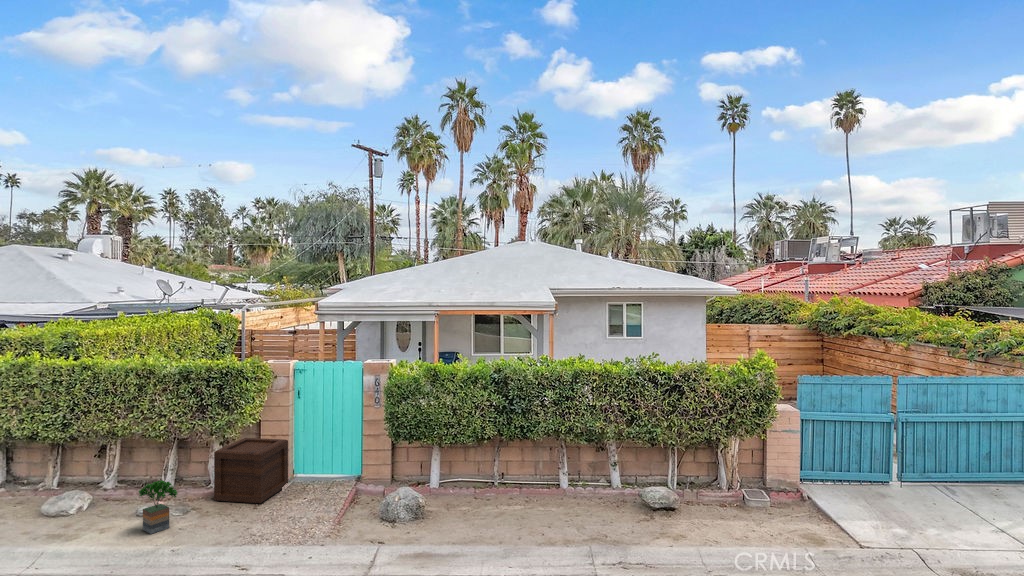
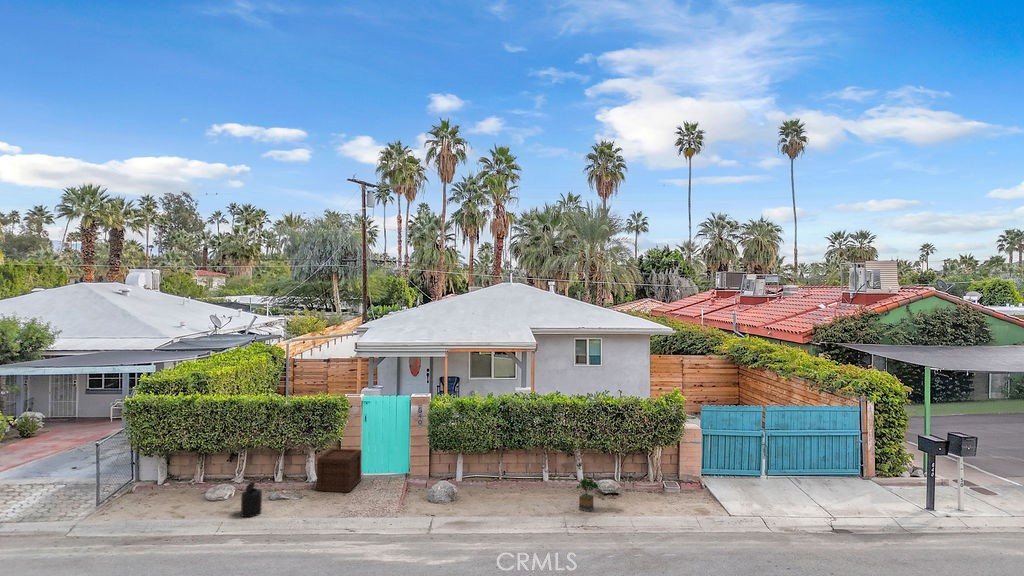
potted tree: present [139,480,177,534] -> present [576,479,598,512]
trash can: none [73,488,110,544] -> present [241,482,262,517]

